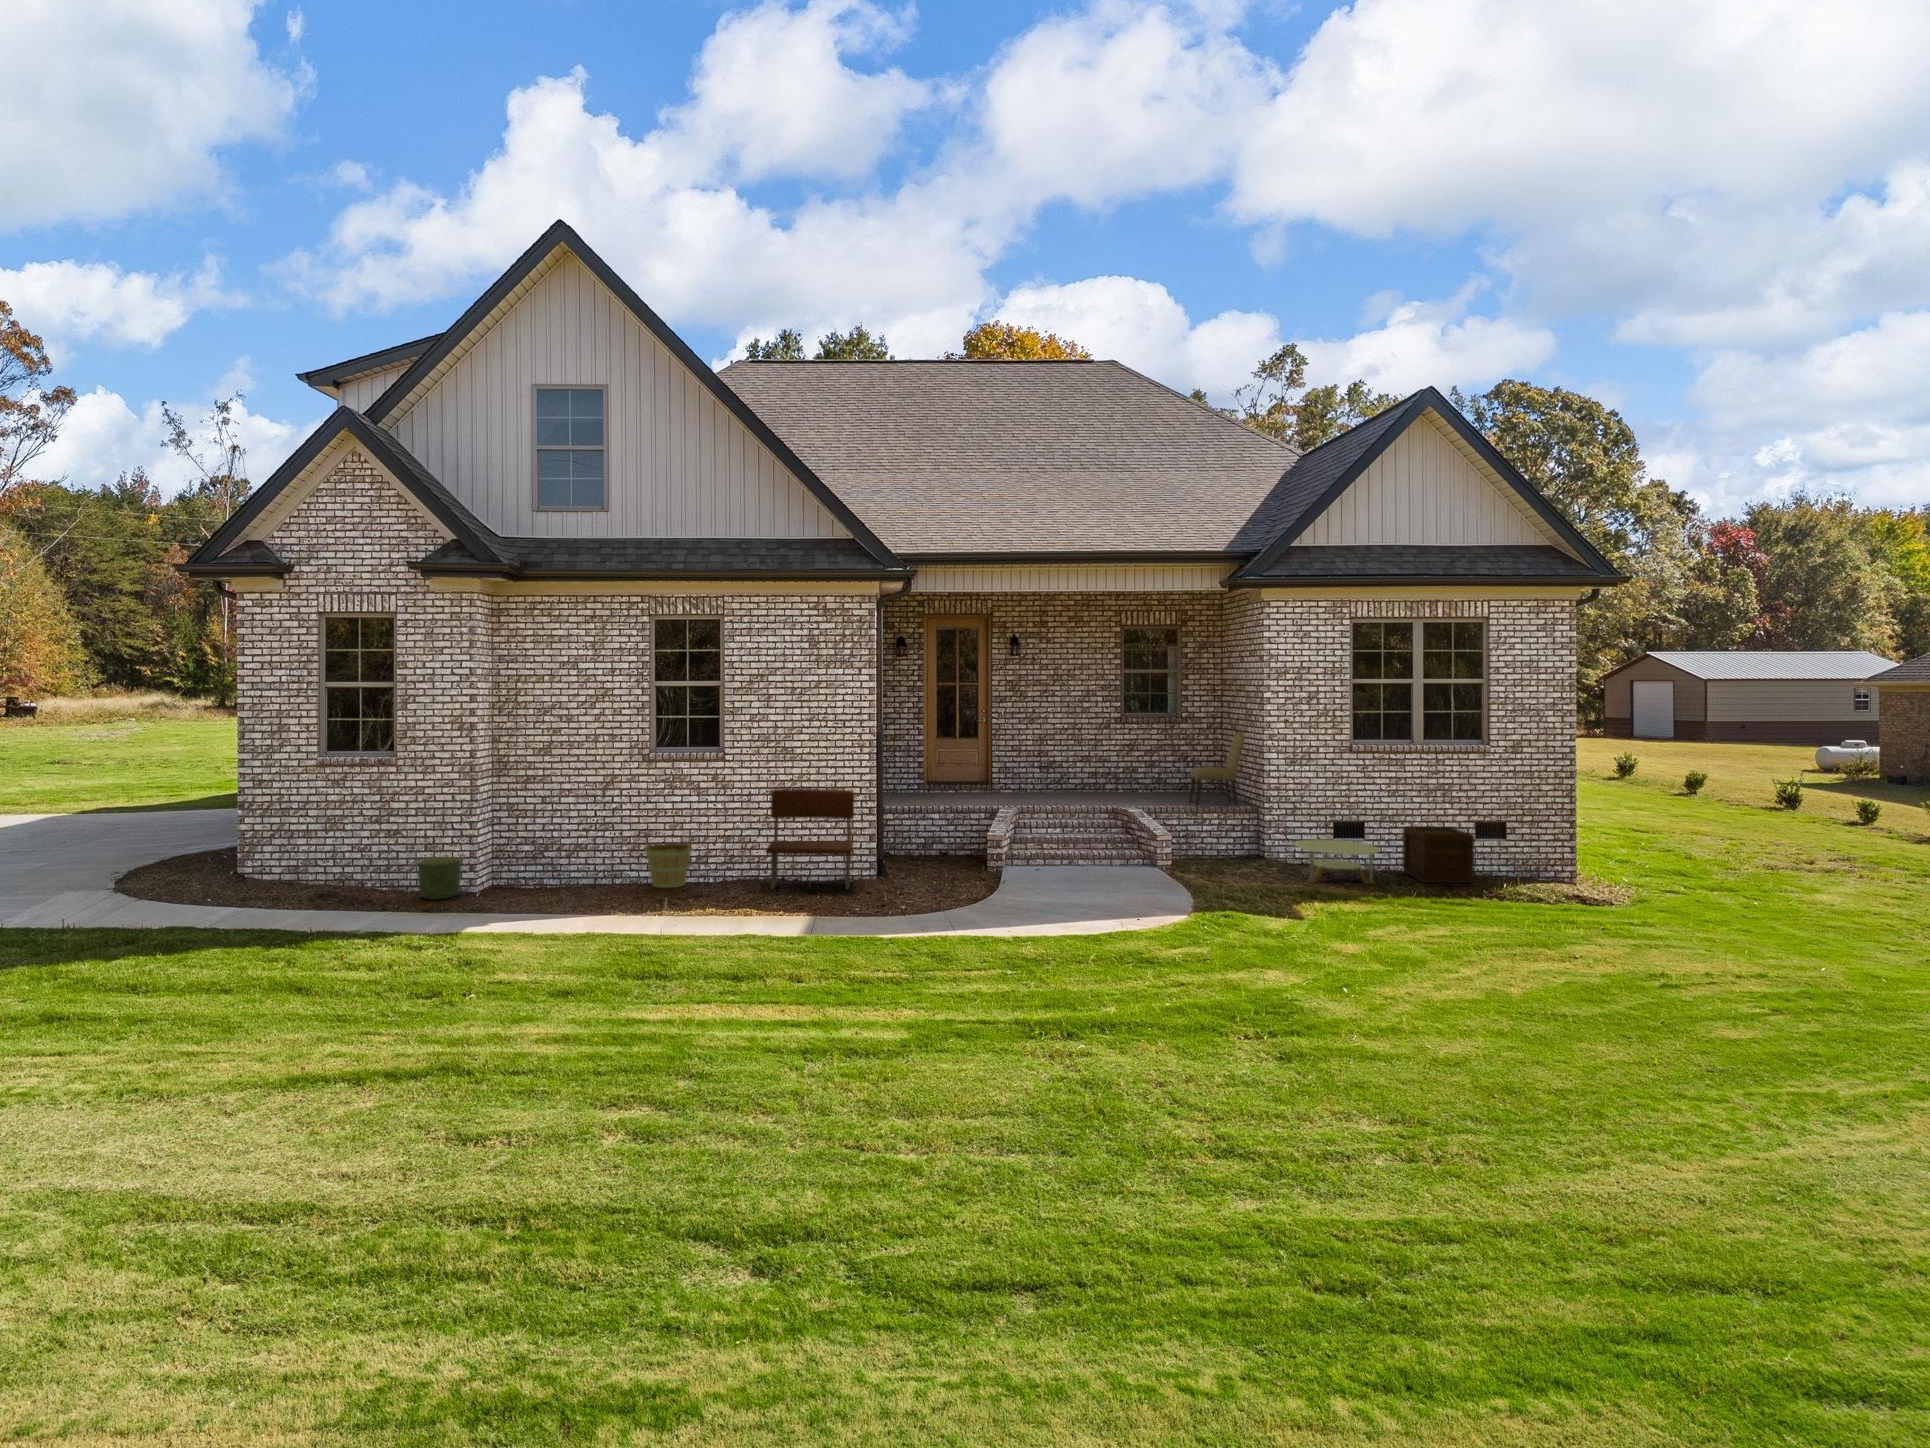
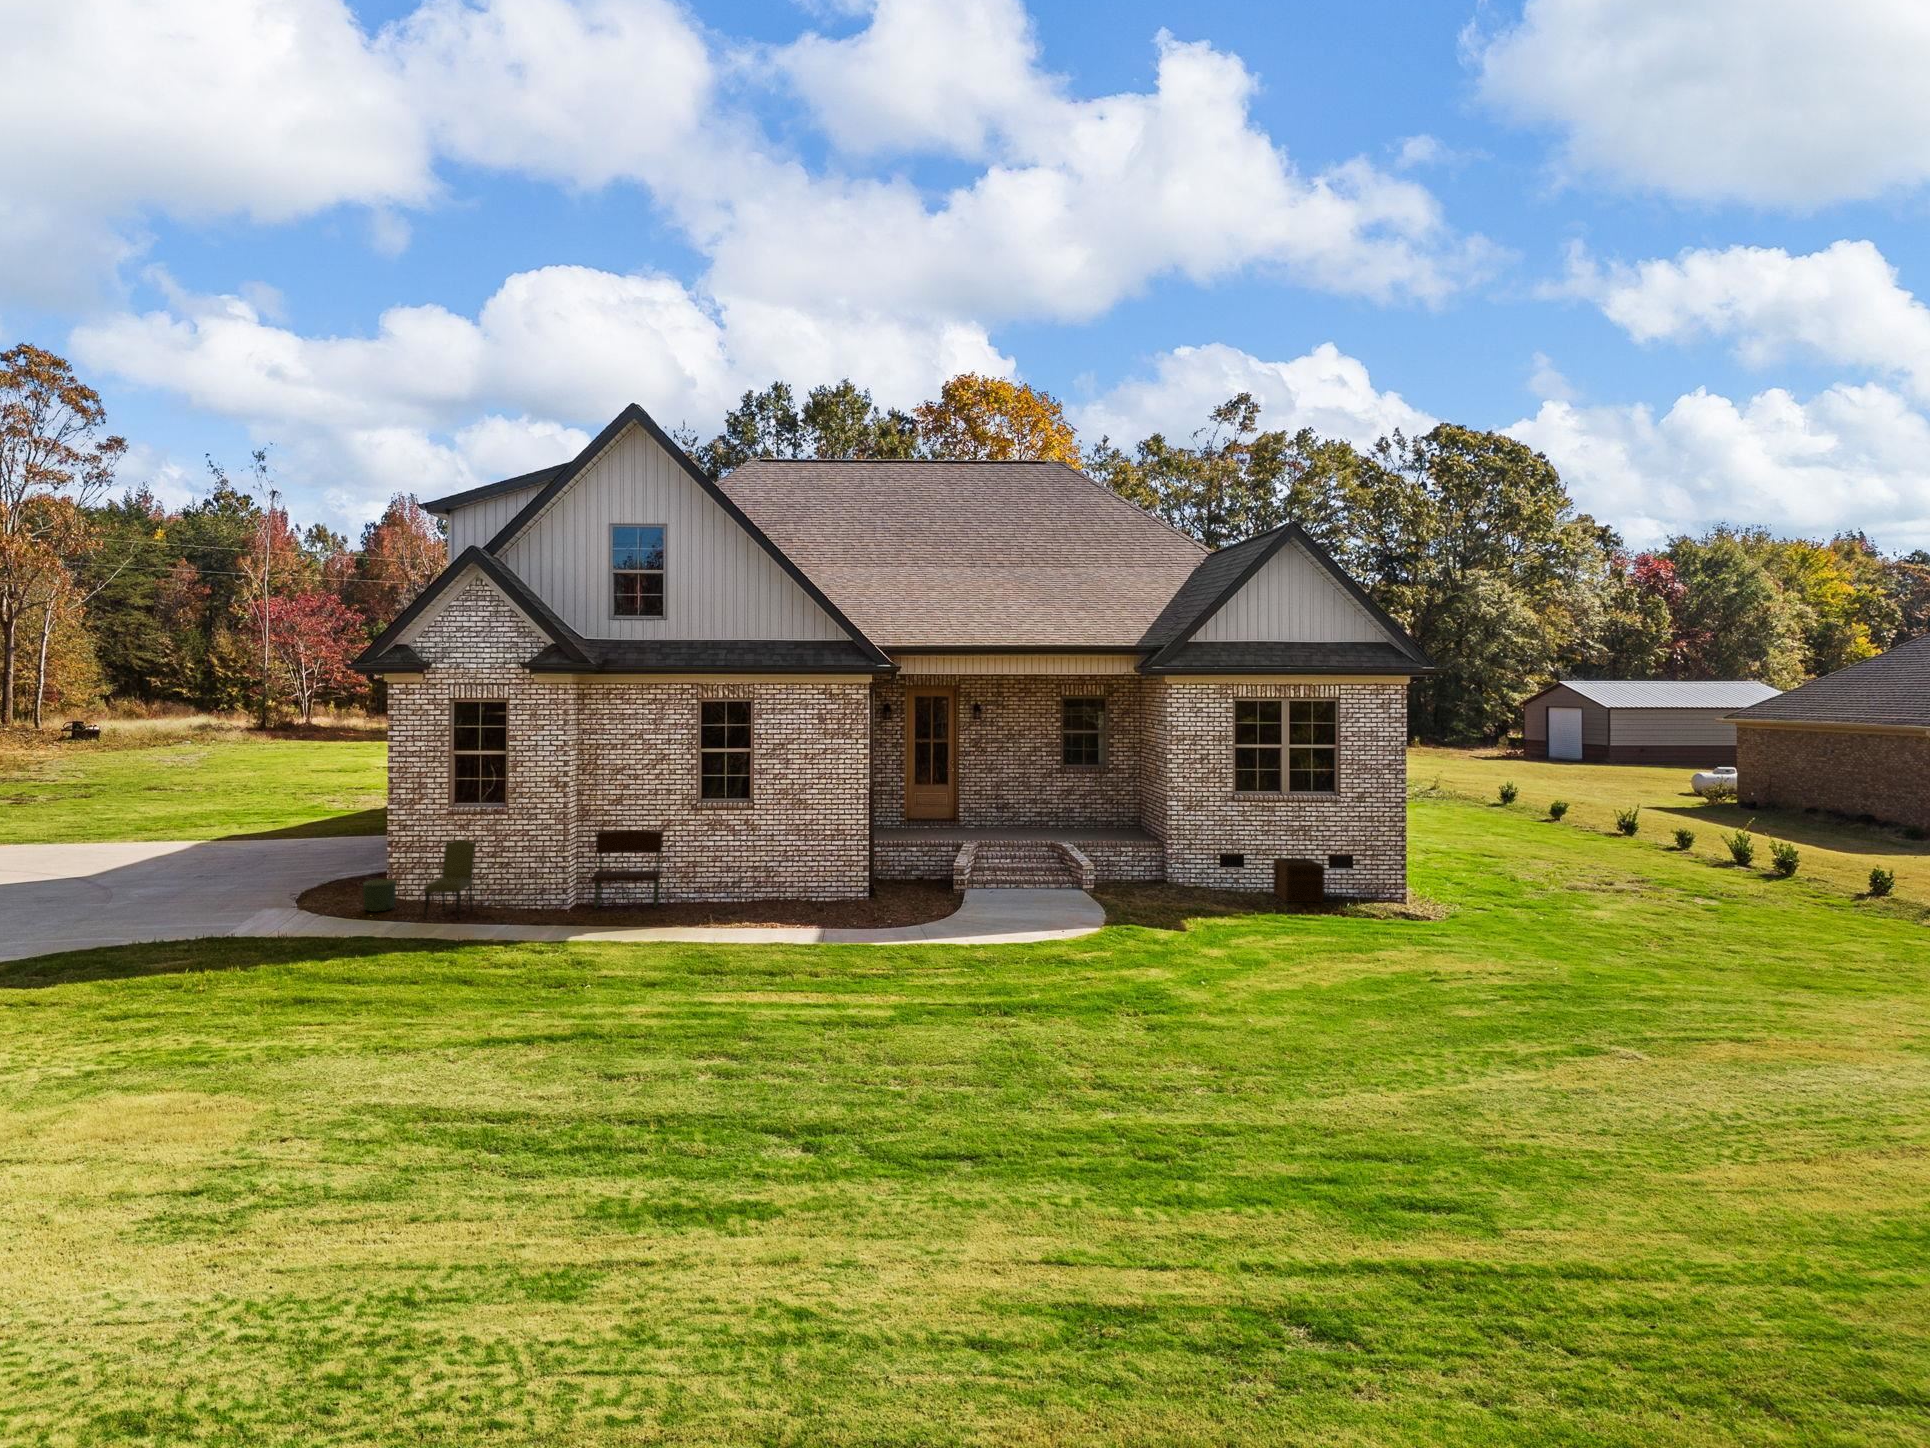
chair: present [1189,732,1245,807] -> present [424,840,476,918]
bench: present [766,789,854,890] -> present [590,830,663,909]
round table: present [1294,839,1379,884] -> none [1189,868,1253,903]
wooden bucket: present [646,843,692,888] -> none [695,872,731,907]
planter: present [418,857,461,900] -> present [363,879,397,912]

